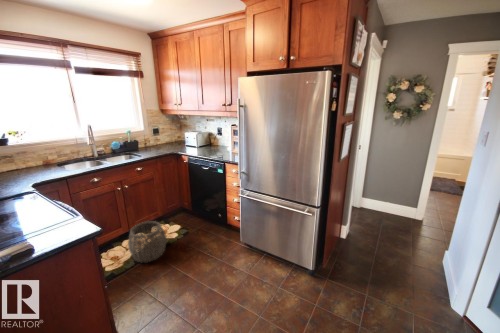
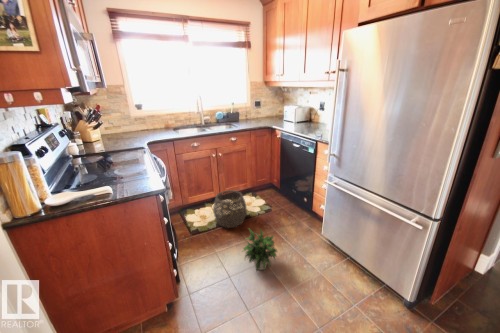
potted plant: none [176,250,211,293] -> present [242,229,277,271]

